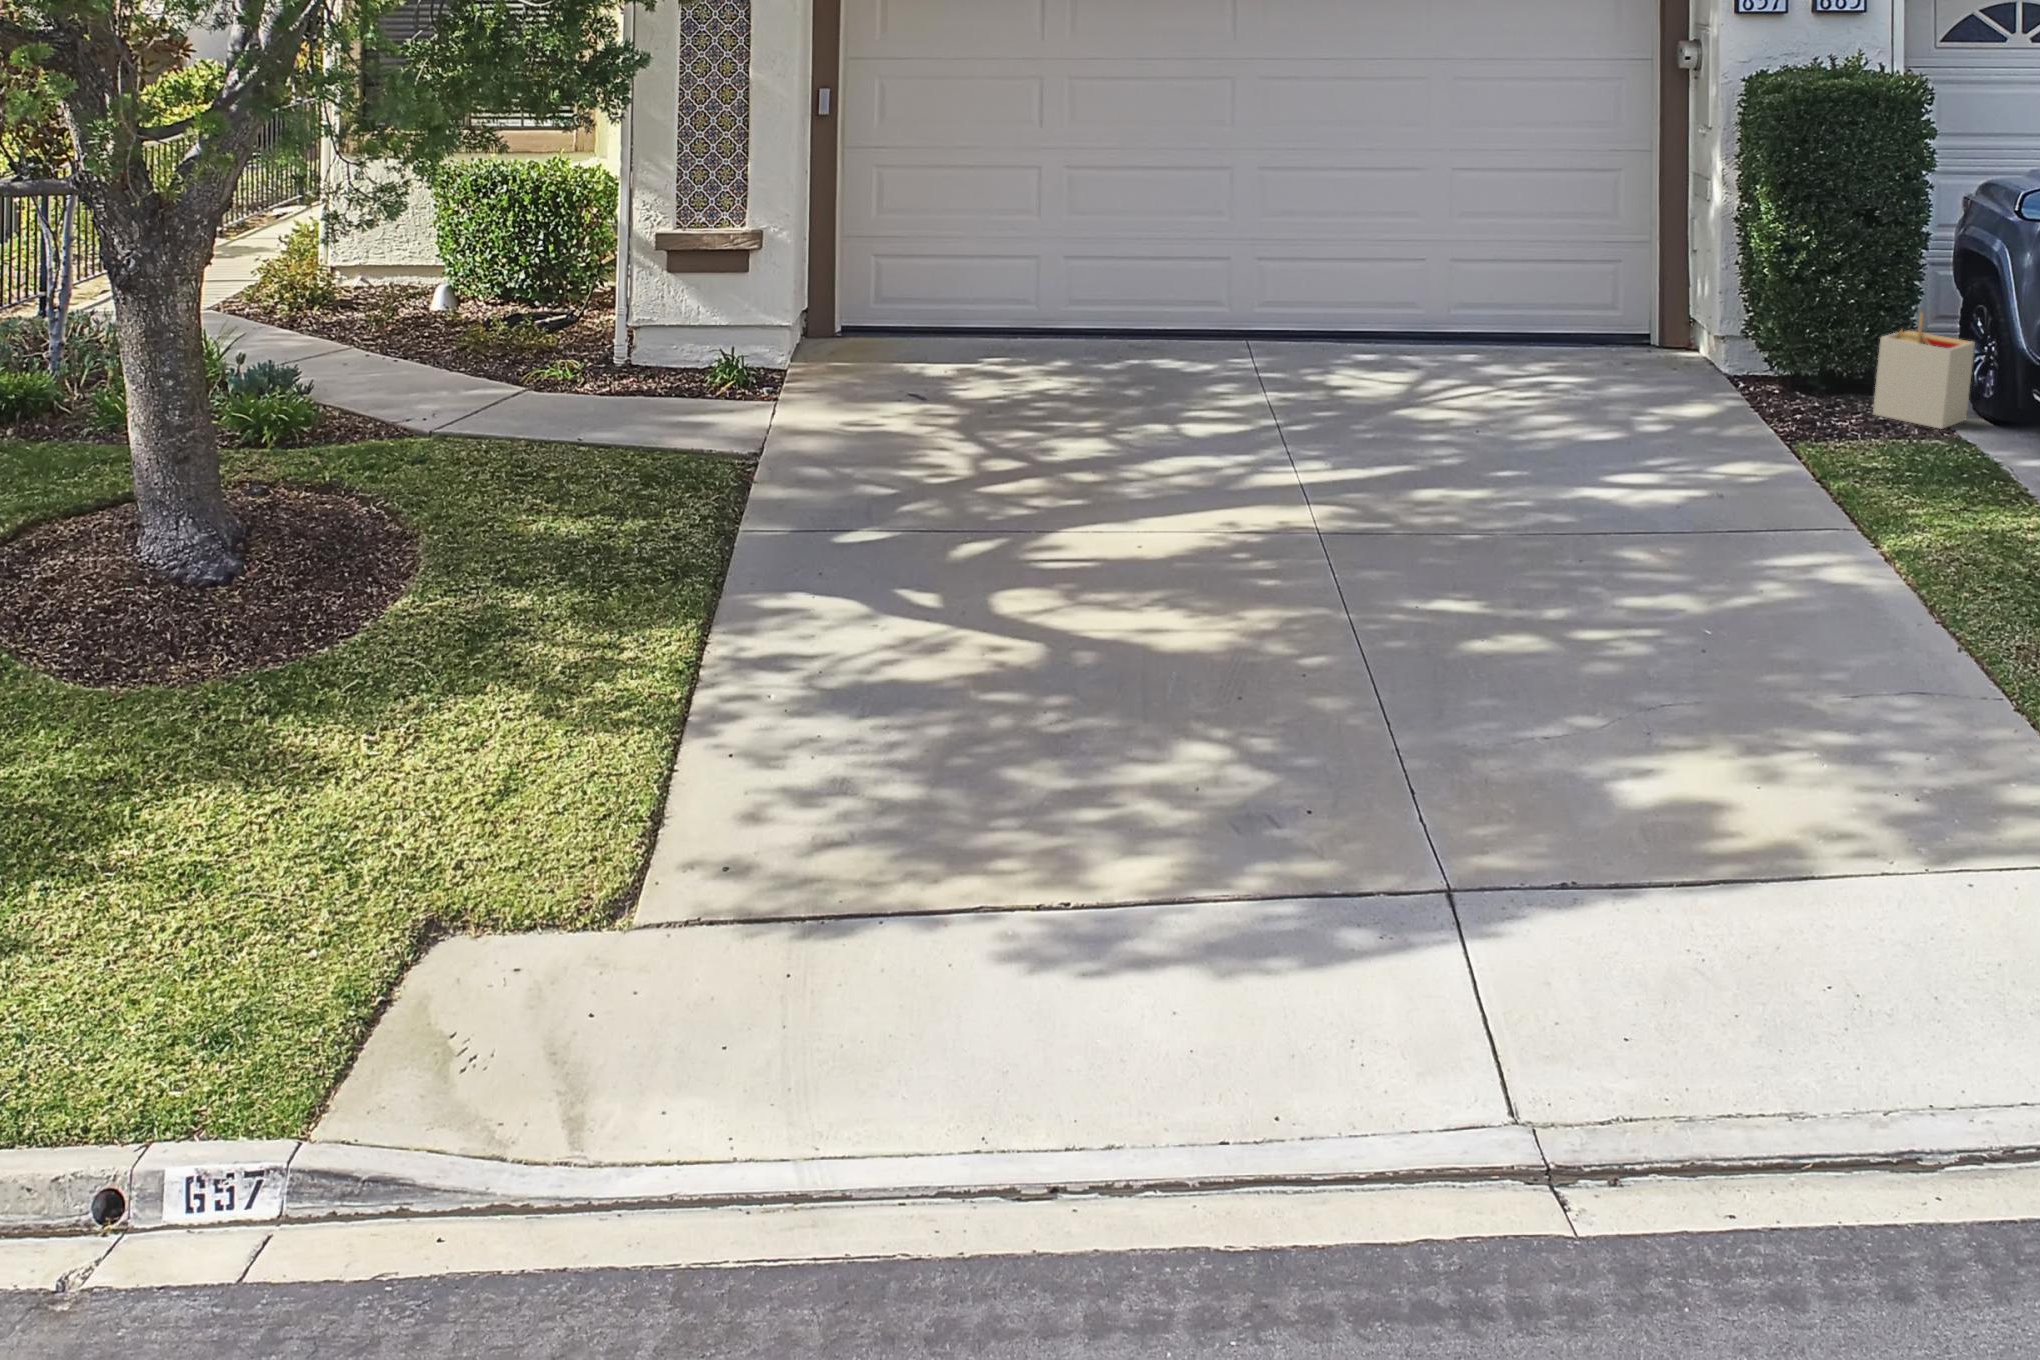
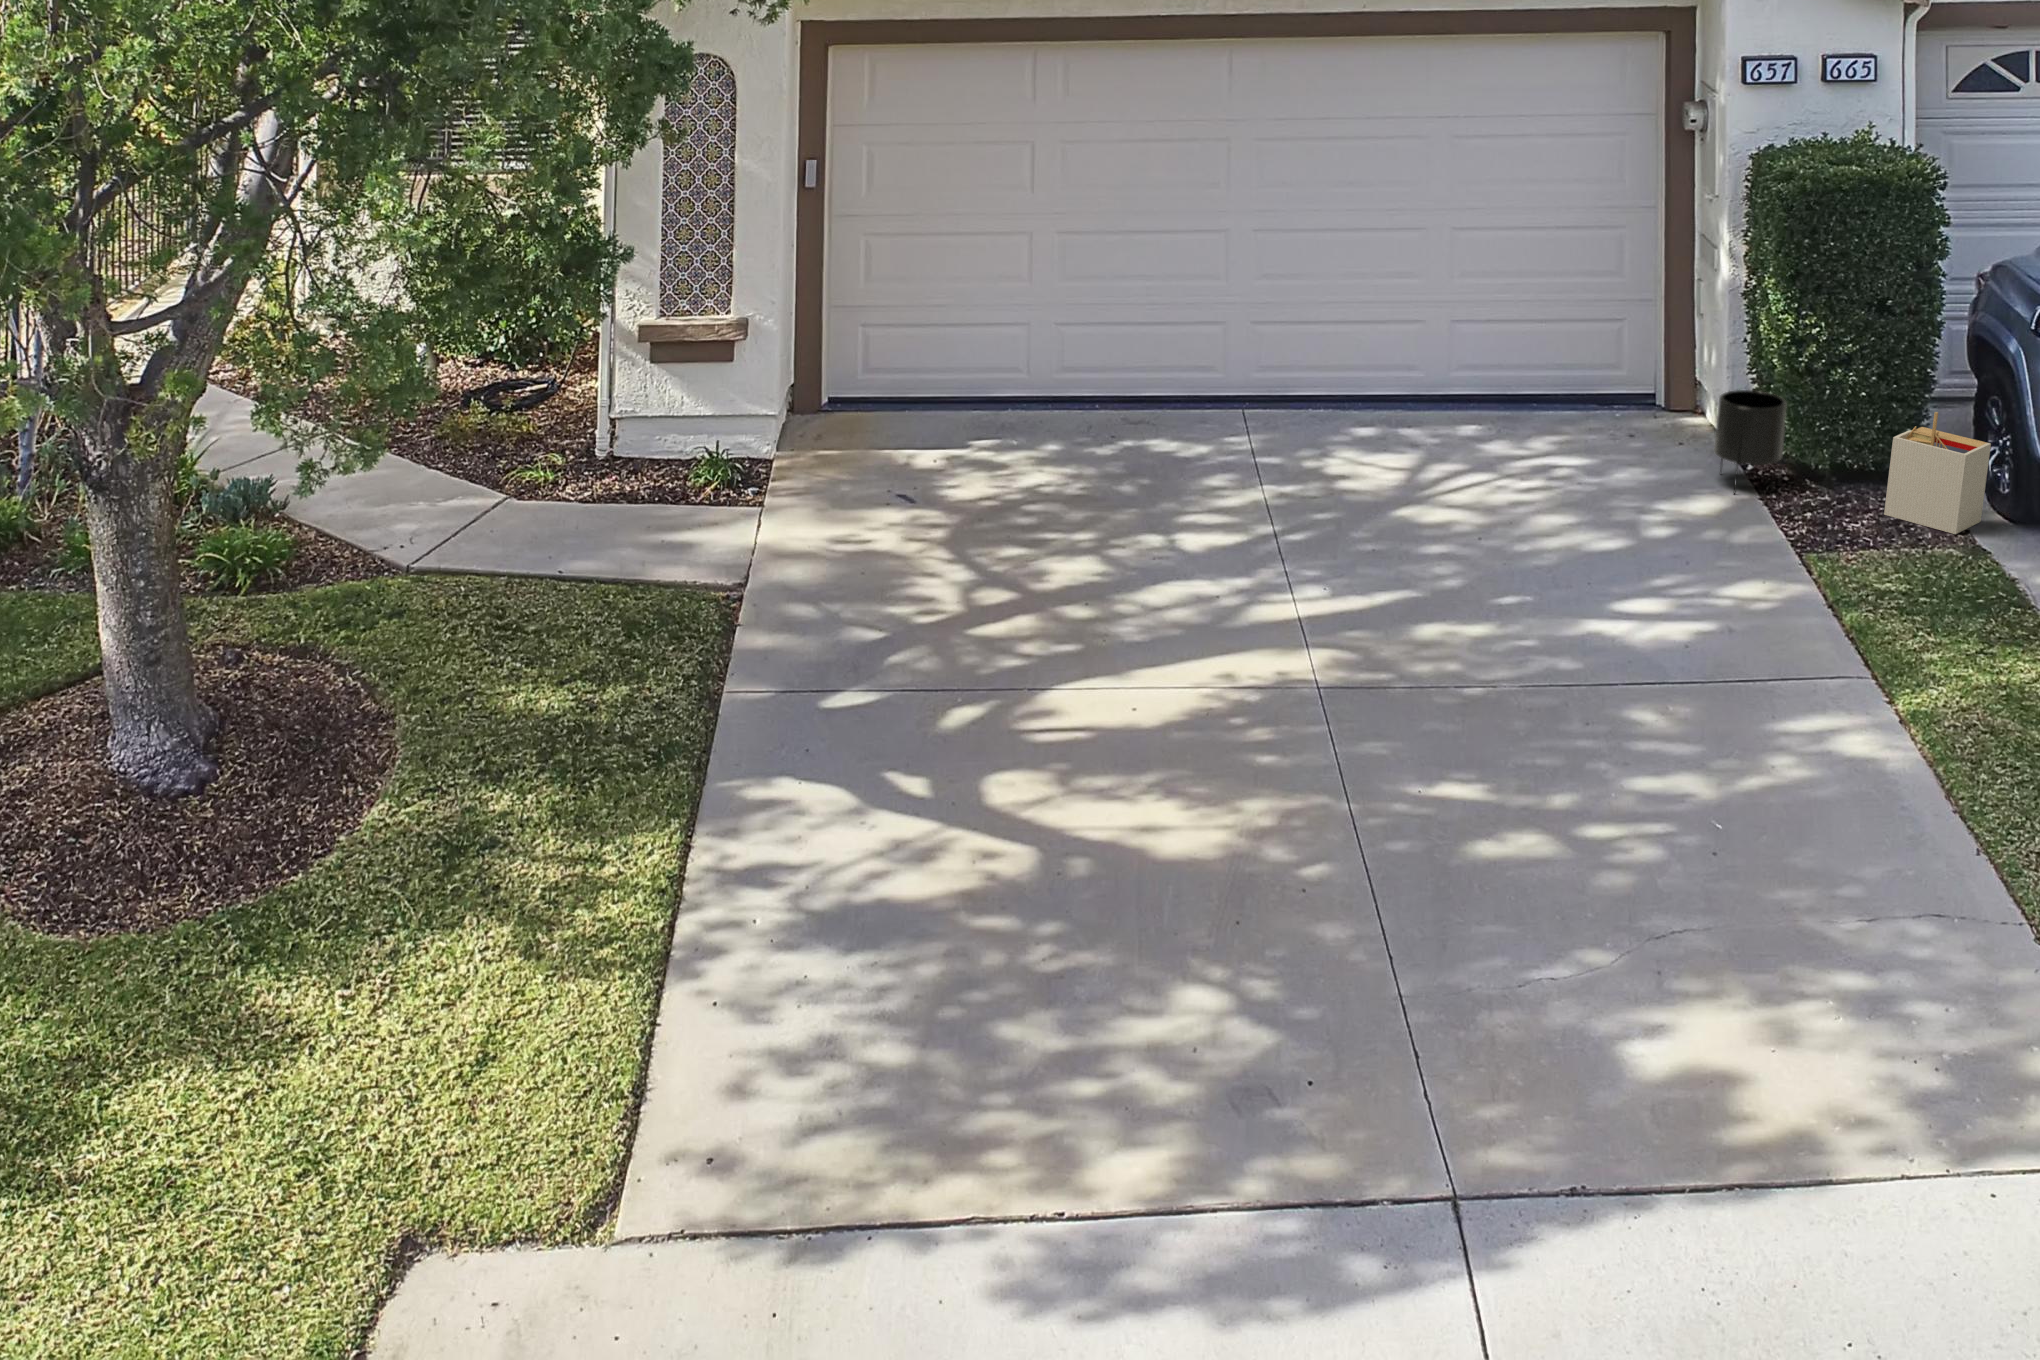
planter: none [1708,301,1777,399] -> present [1714,390,1787,491]

